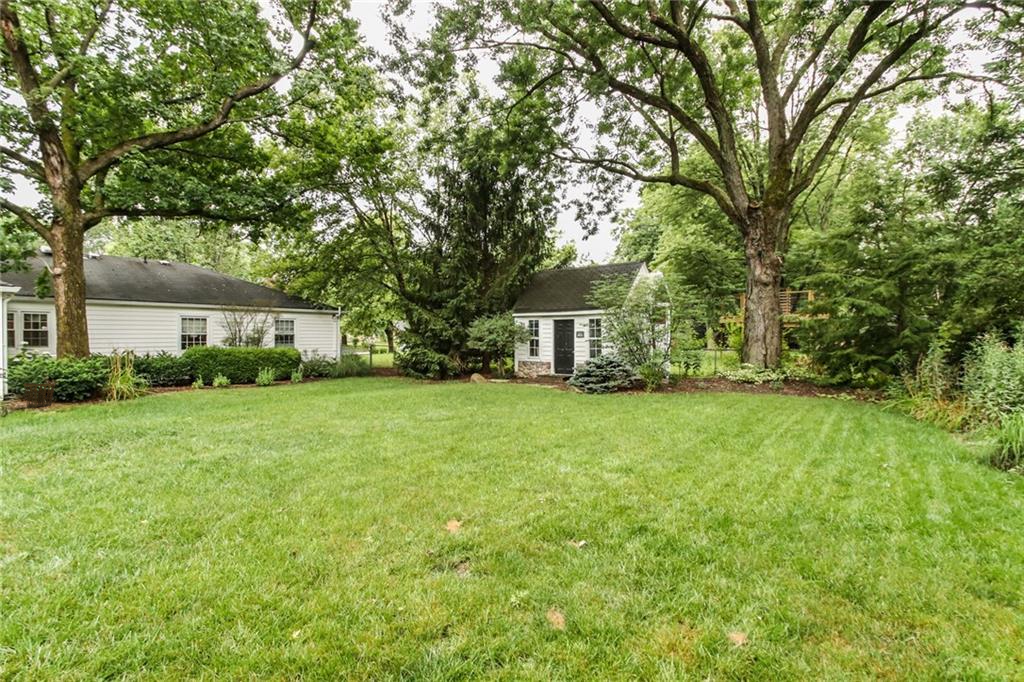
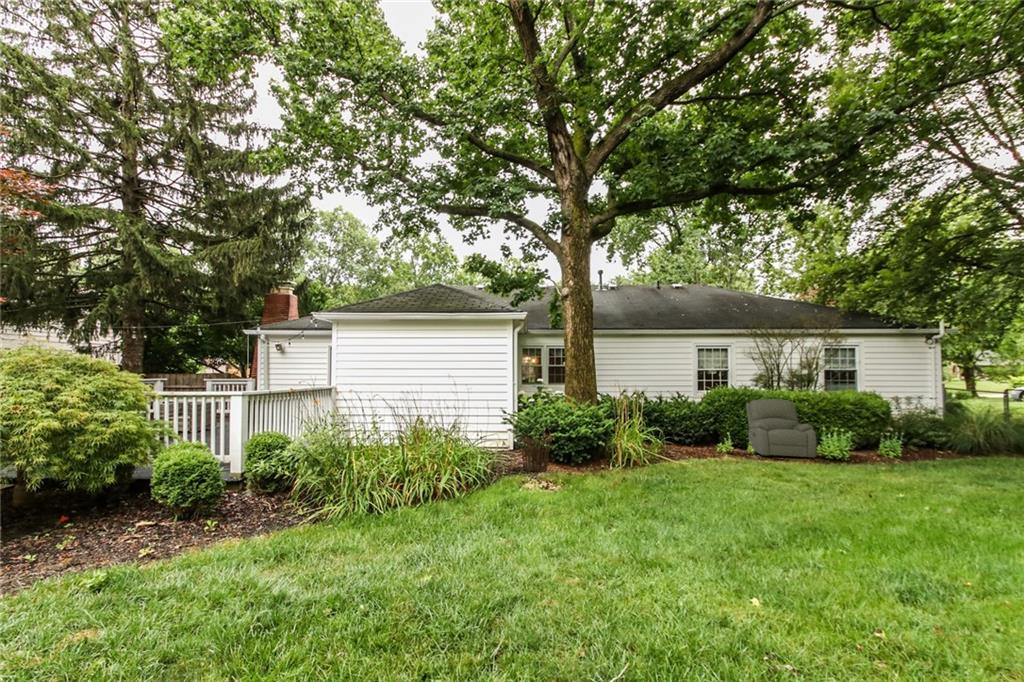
chair: none [212,352,252,386] -> present [746,399,817,458]

